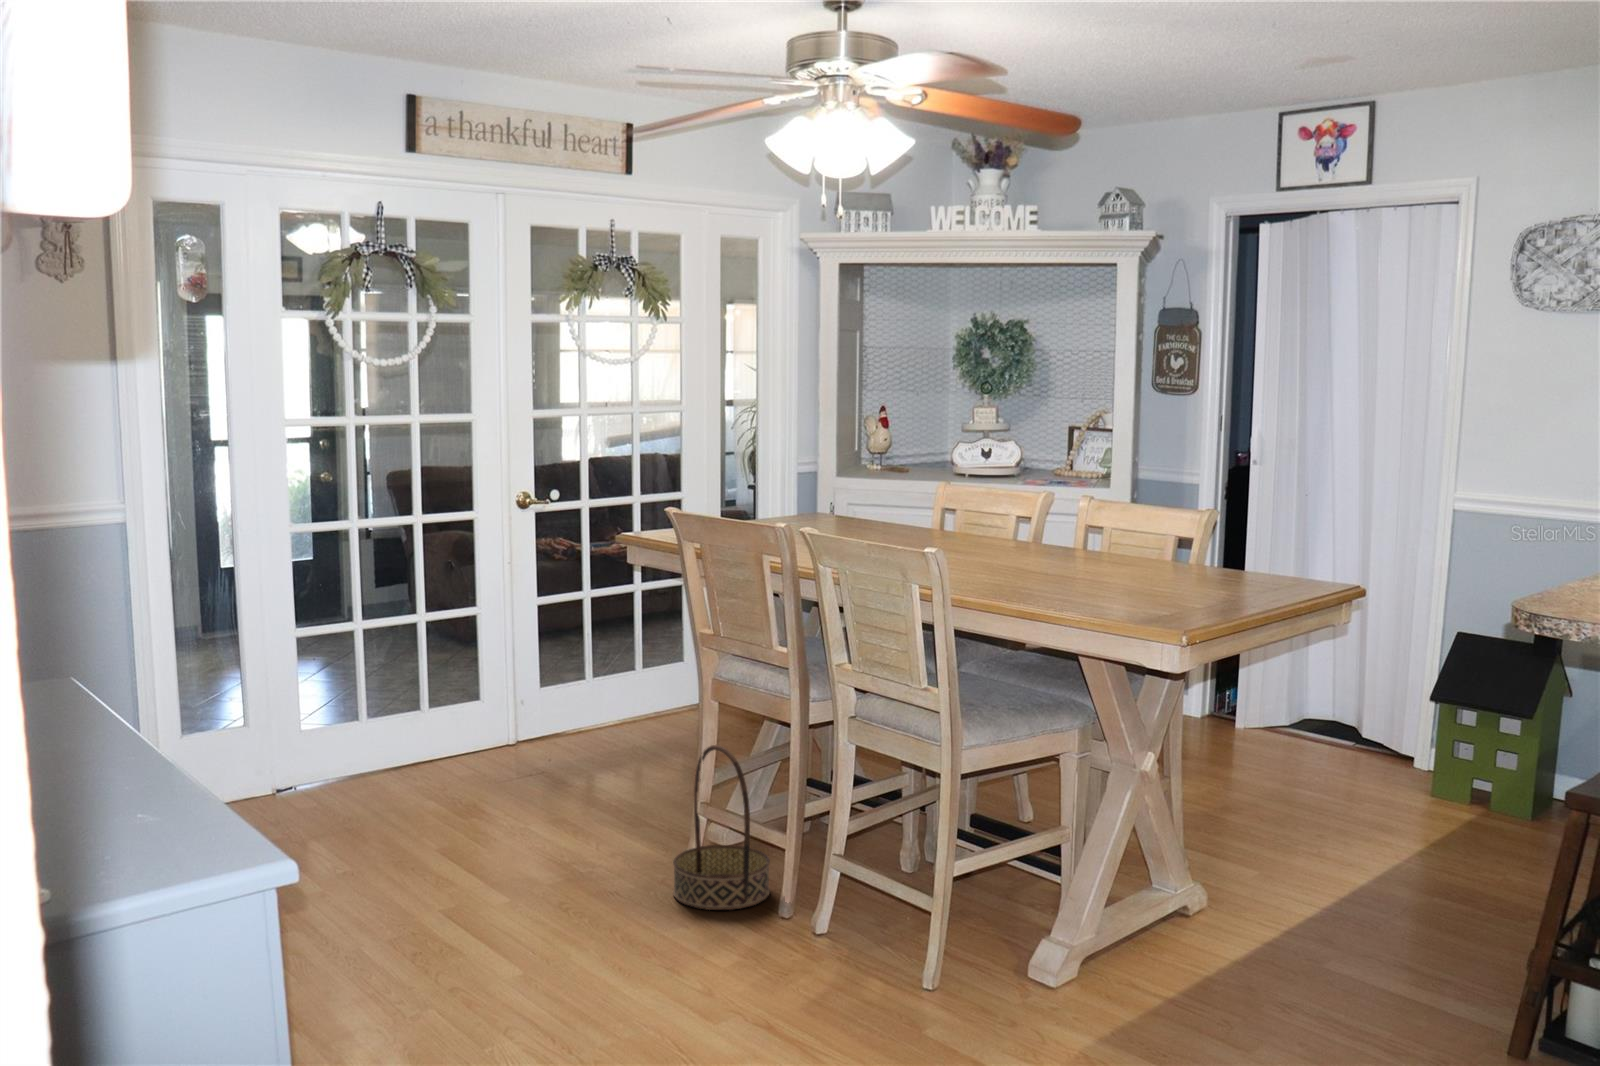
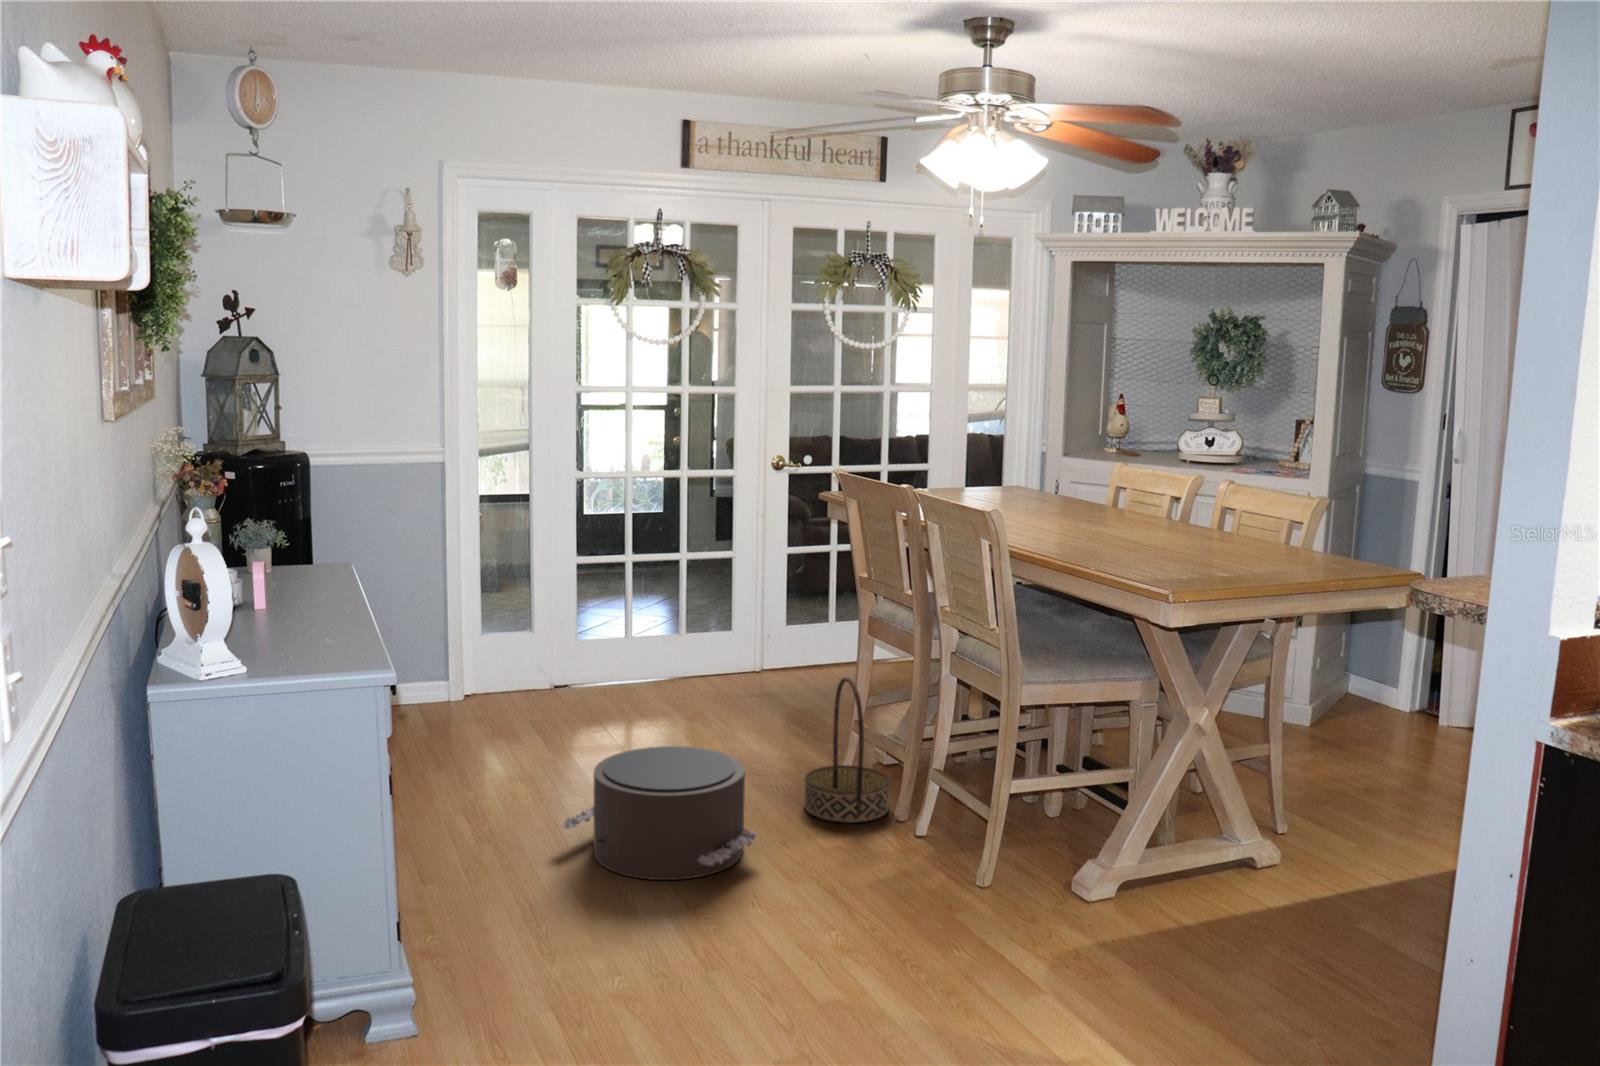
pouf: none [428,845,667,1004] -> present [561,746,758,880]

